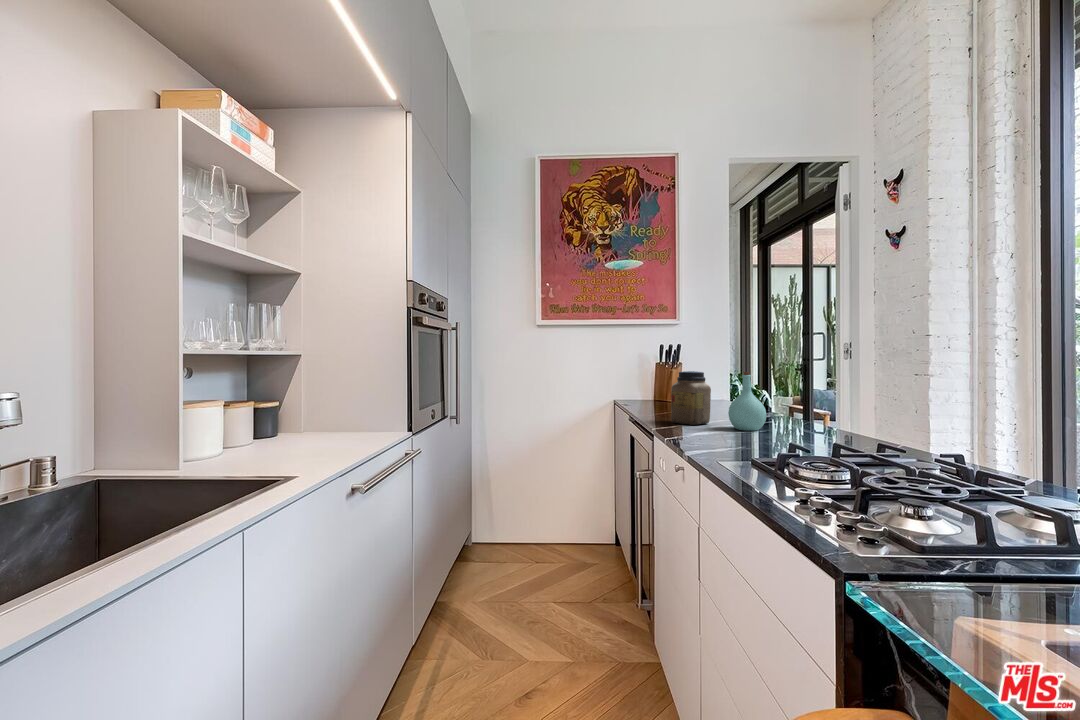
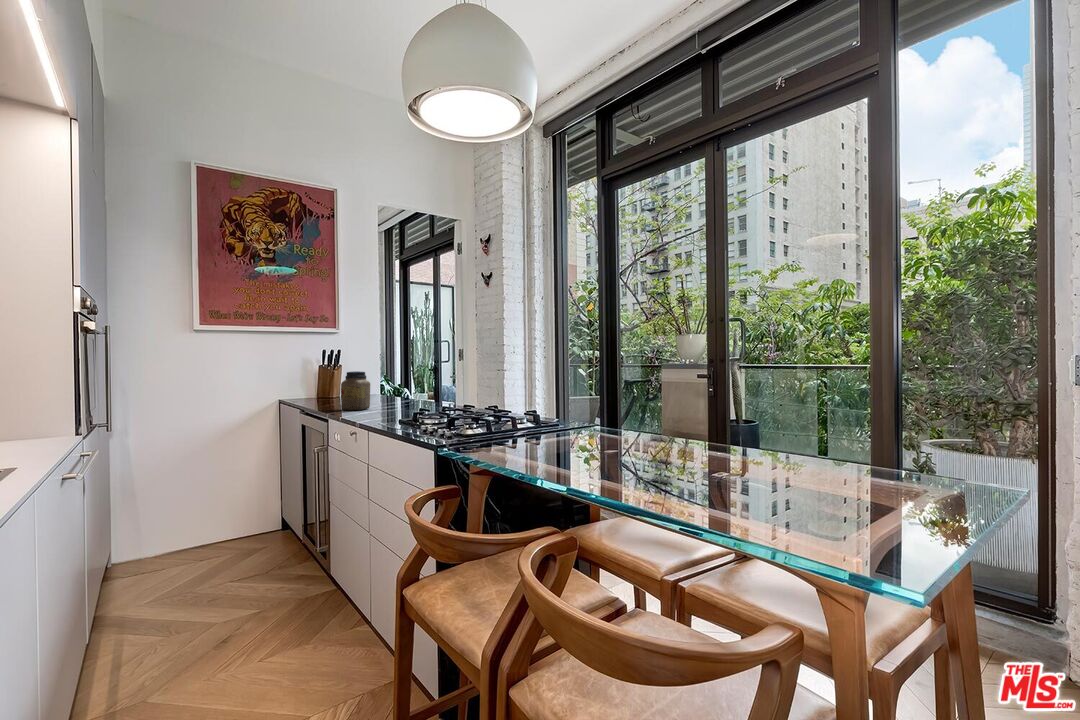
bottle: present [728,372,767,431] -> none [383,371,408,411]

